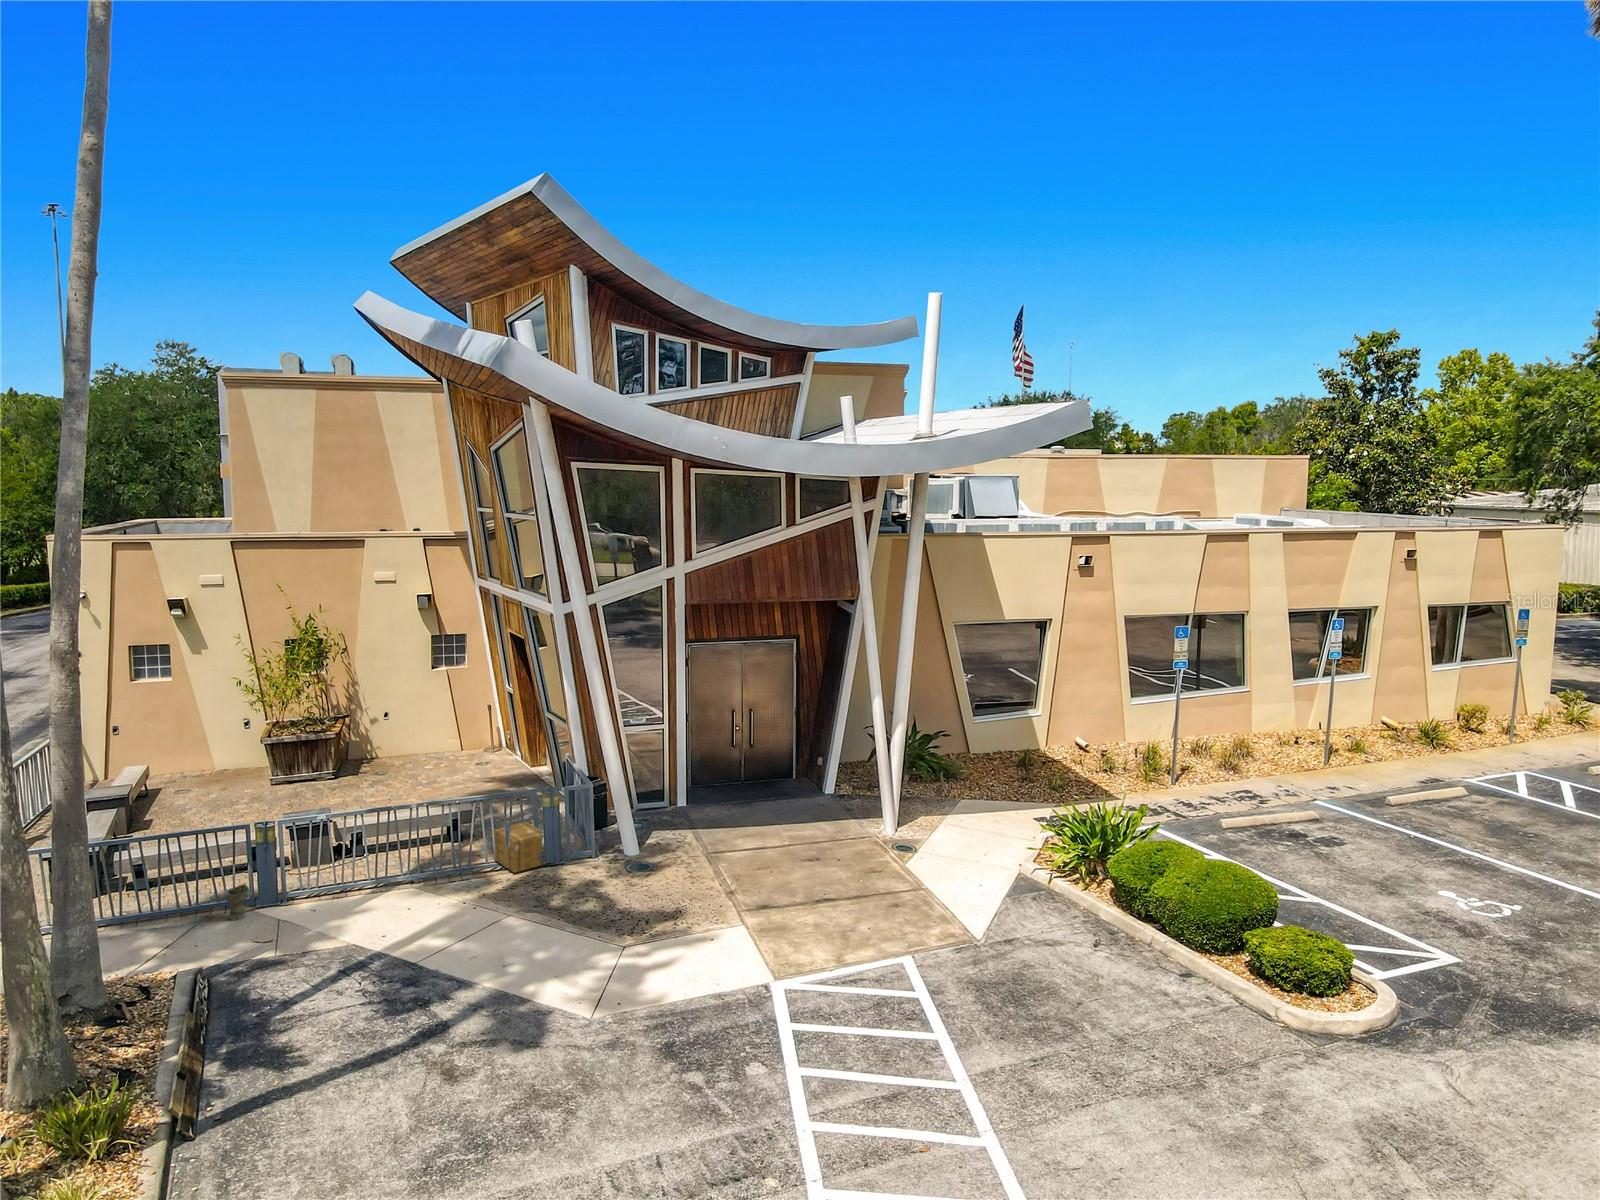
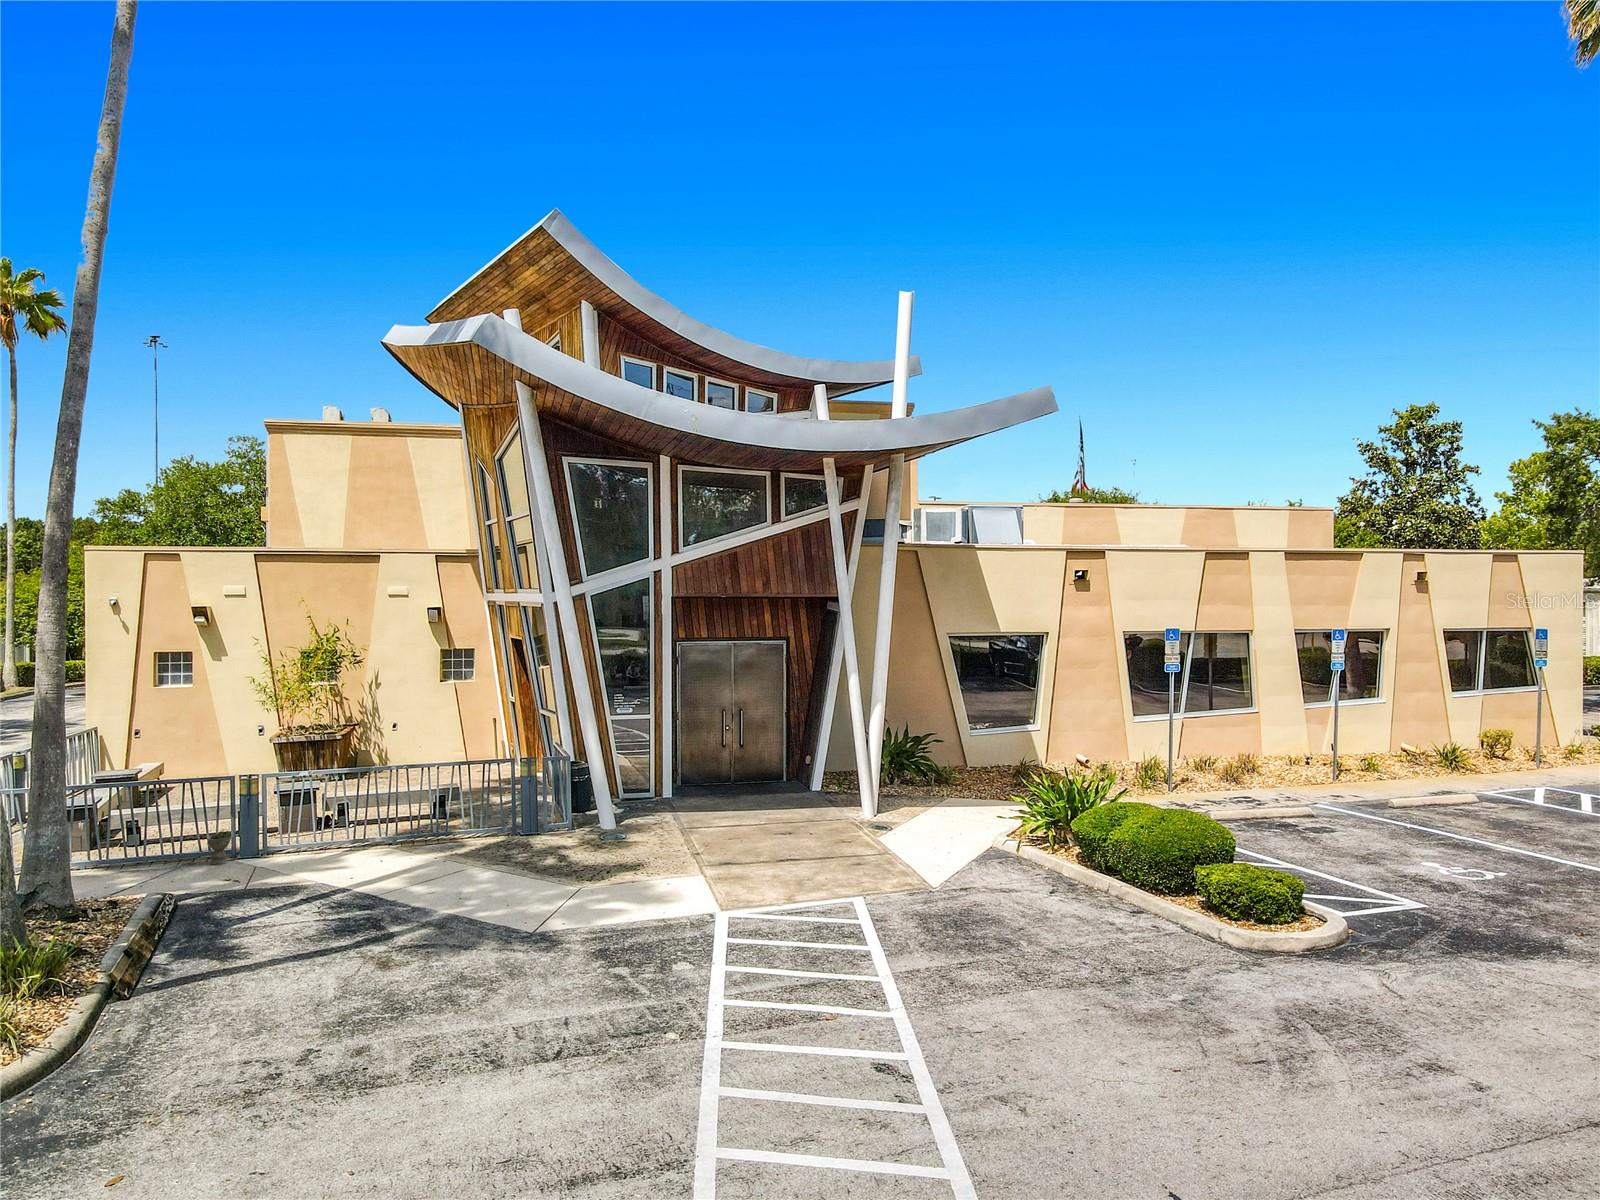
cardboard box: present [494,822,545,873] -> none [473,796,523,840]

